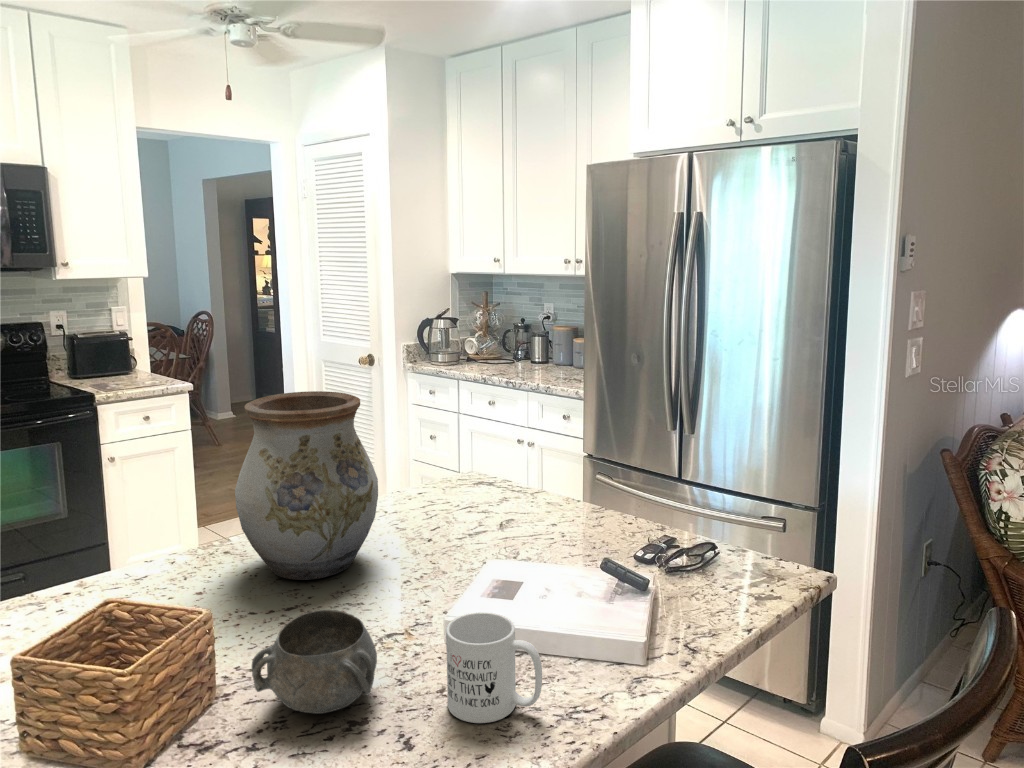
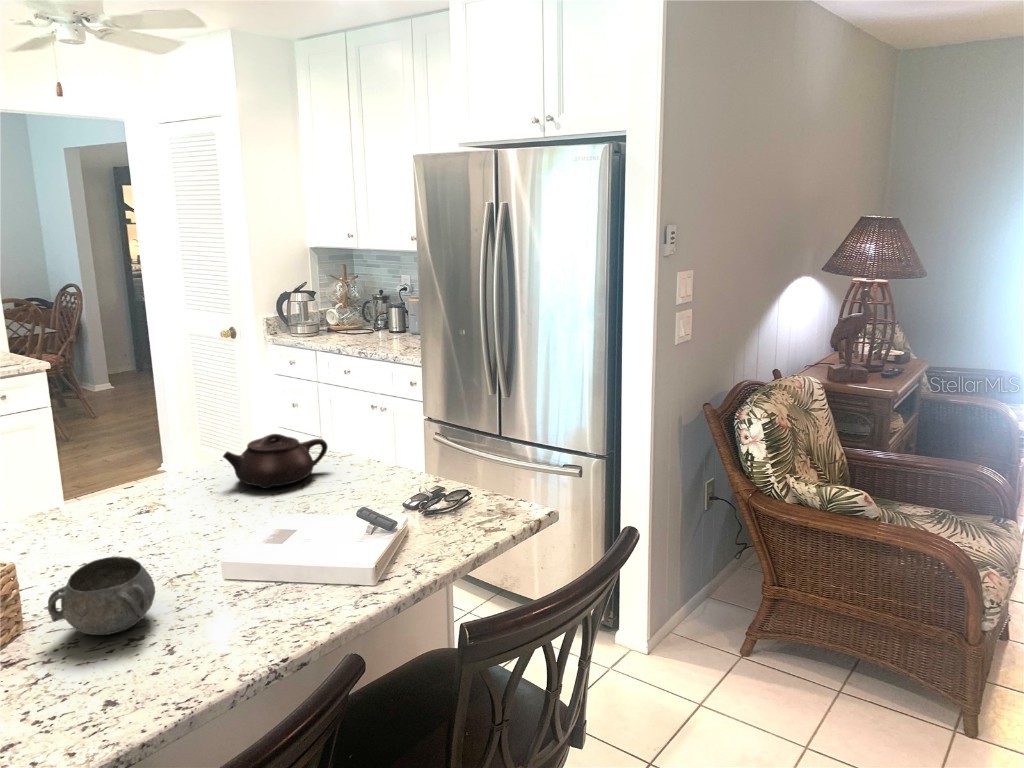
vase: present [235,391,378,580] -> none [52,378,182,537]
teapot: none [413,465,528,529] -> present [223,434,328,488]
mug: present [446,612,542,723] -> none [204,552,280,633]

